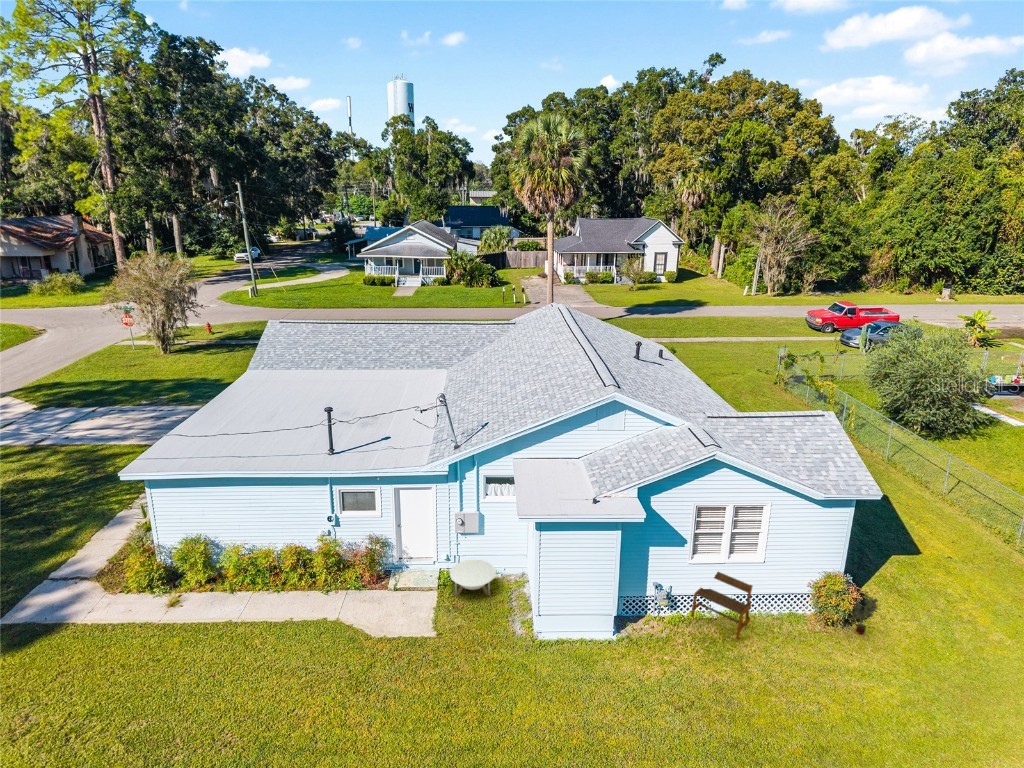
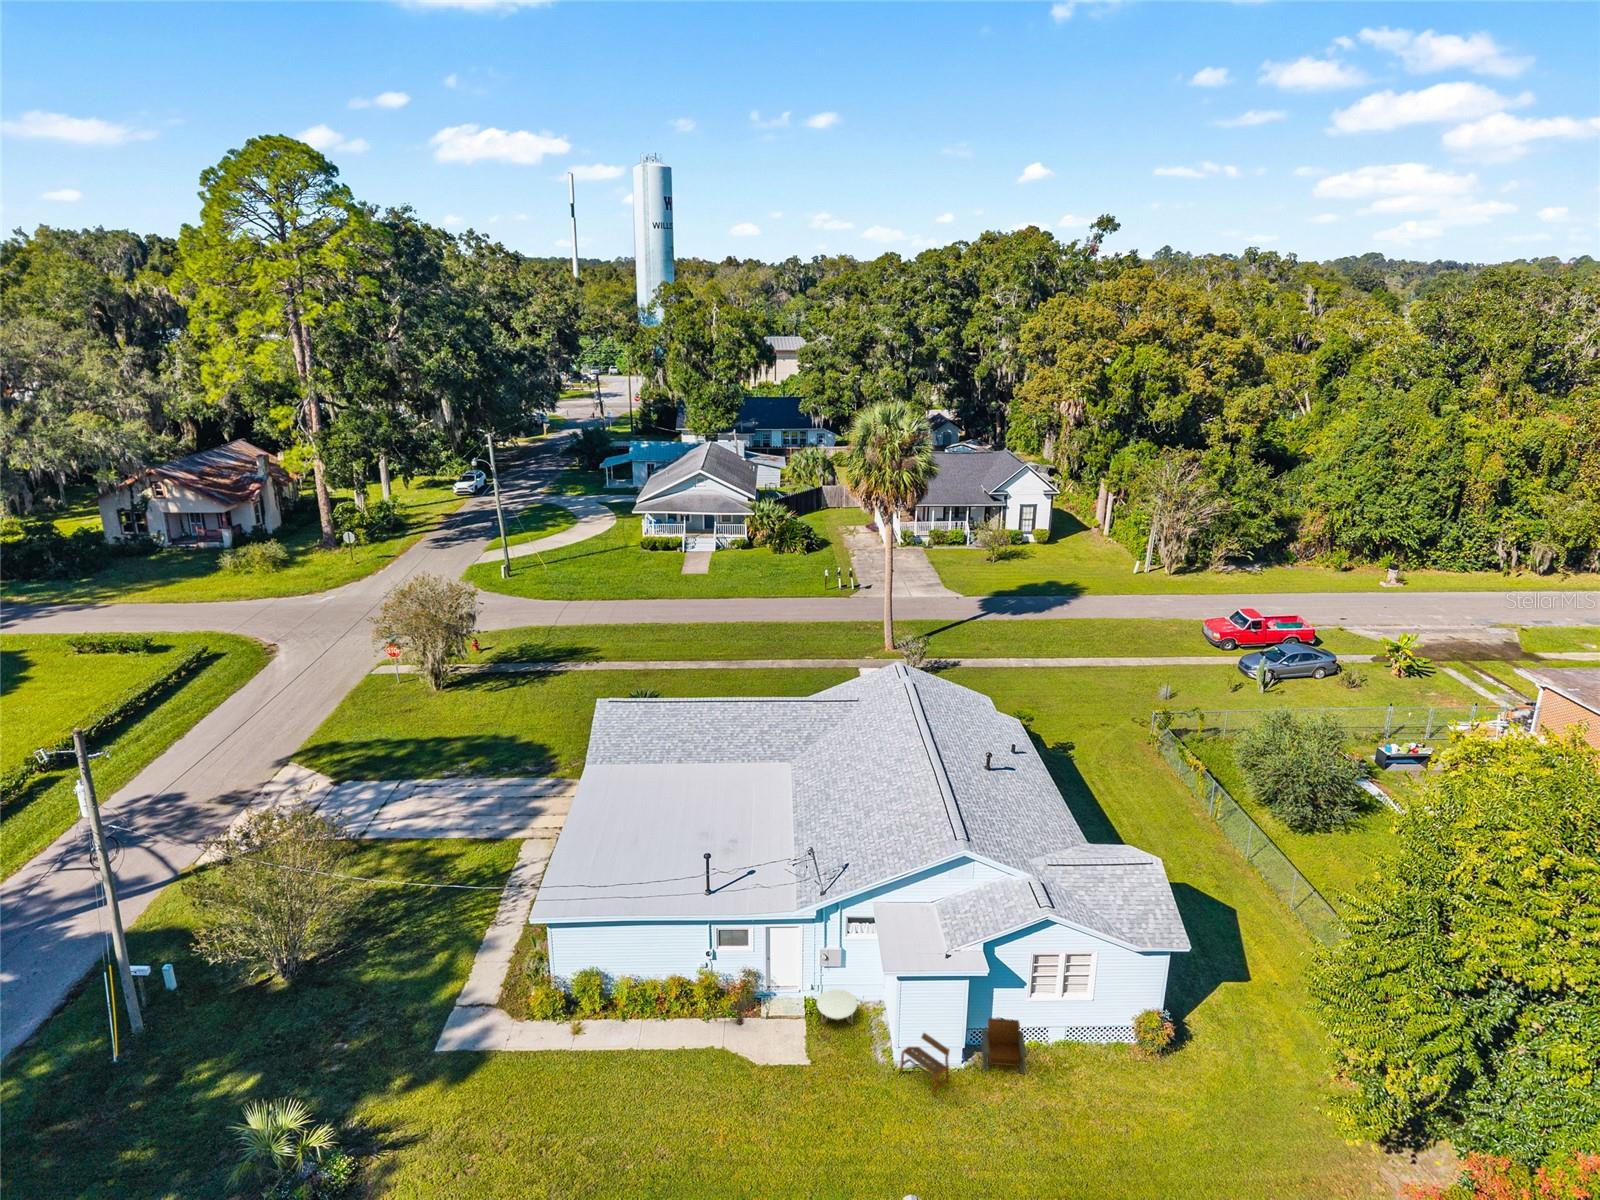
bench: present [691,572,753,639] -> present [900,1033,950,1096]
lounge chair: none [635,582,691,645] -> present [981,1018,1027,1074]
potted tree: present [850,595,878,634] -> present [727,994,753,1024]

